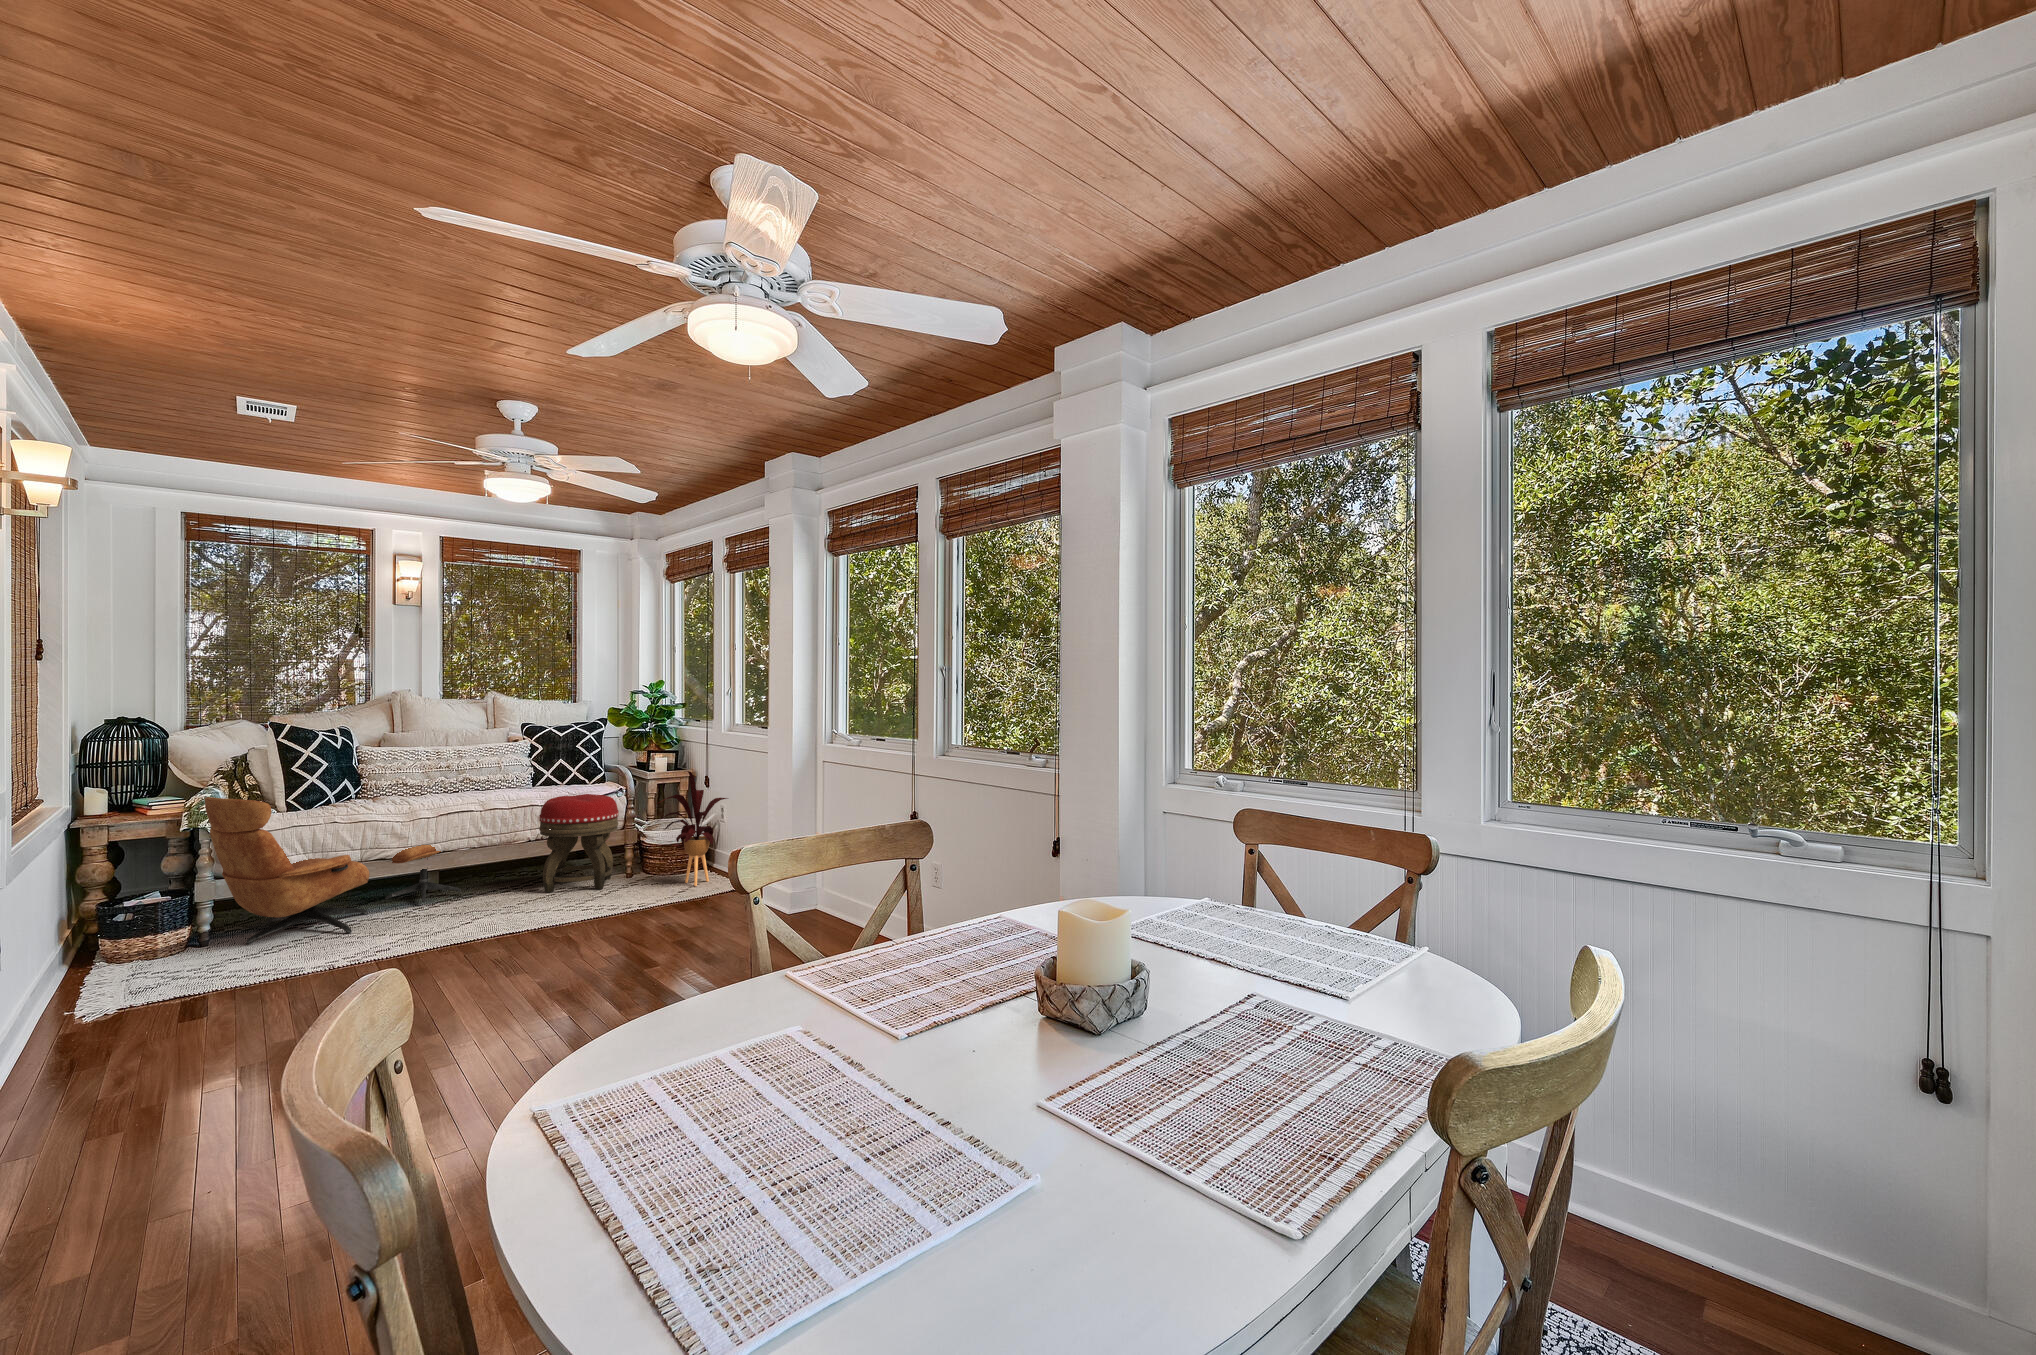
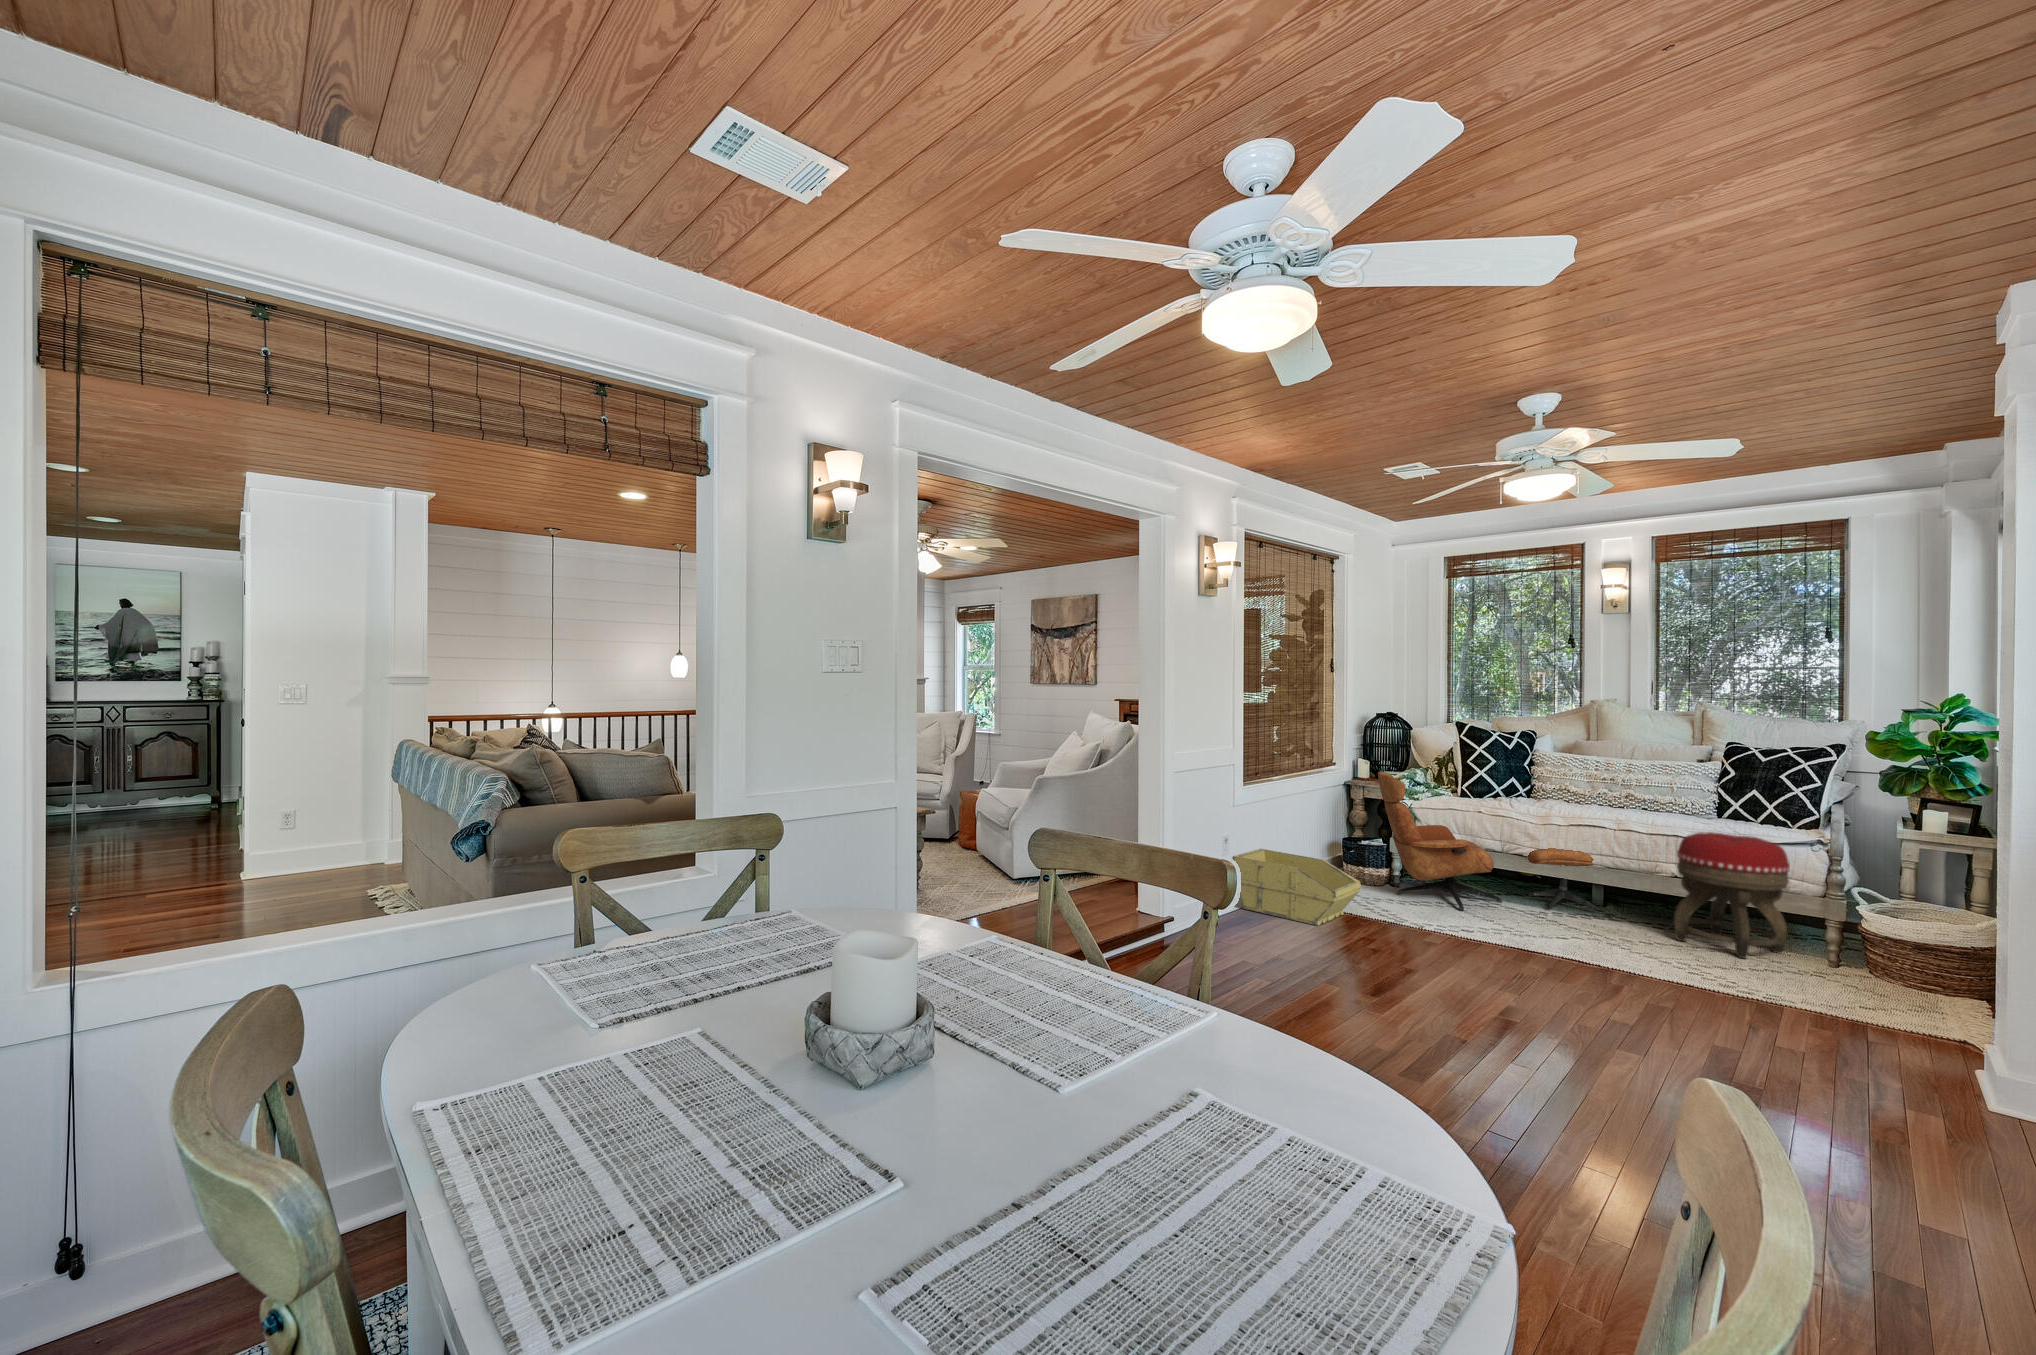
house plant: present [657,771,728,886] -> none [1808,829,1971,1004]
storage bin: none [40,924,263,1036] -> present [1232,849,1361,926]

